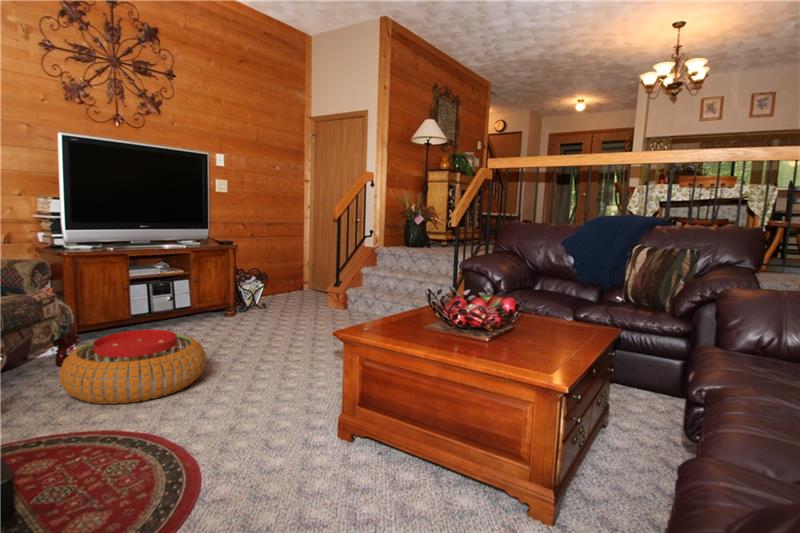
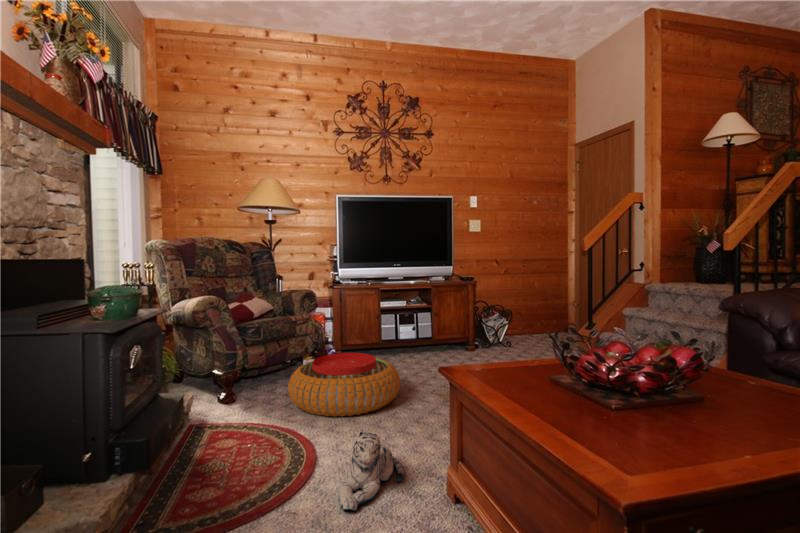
plush toy: none [228,394,282,466] -> present [339,432,404,510]

